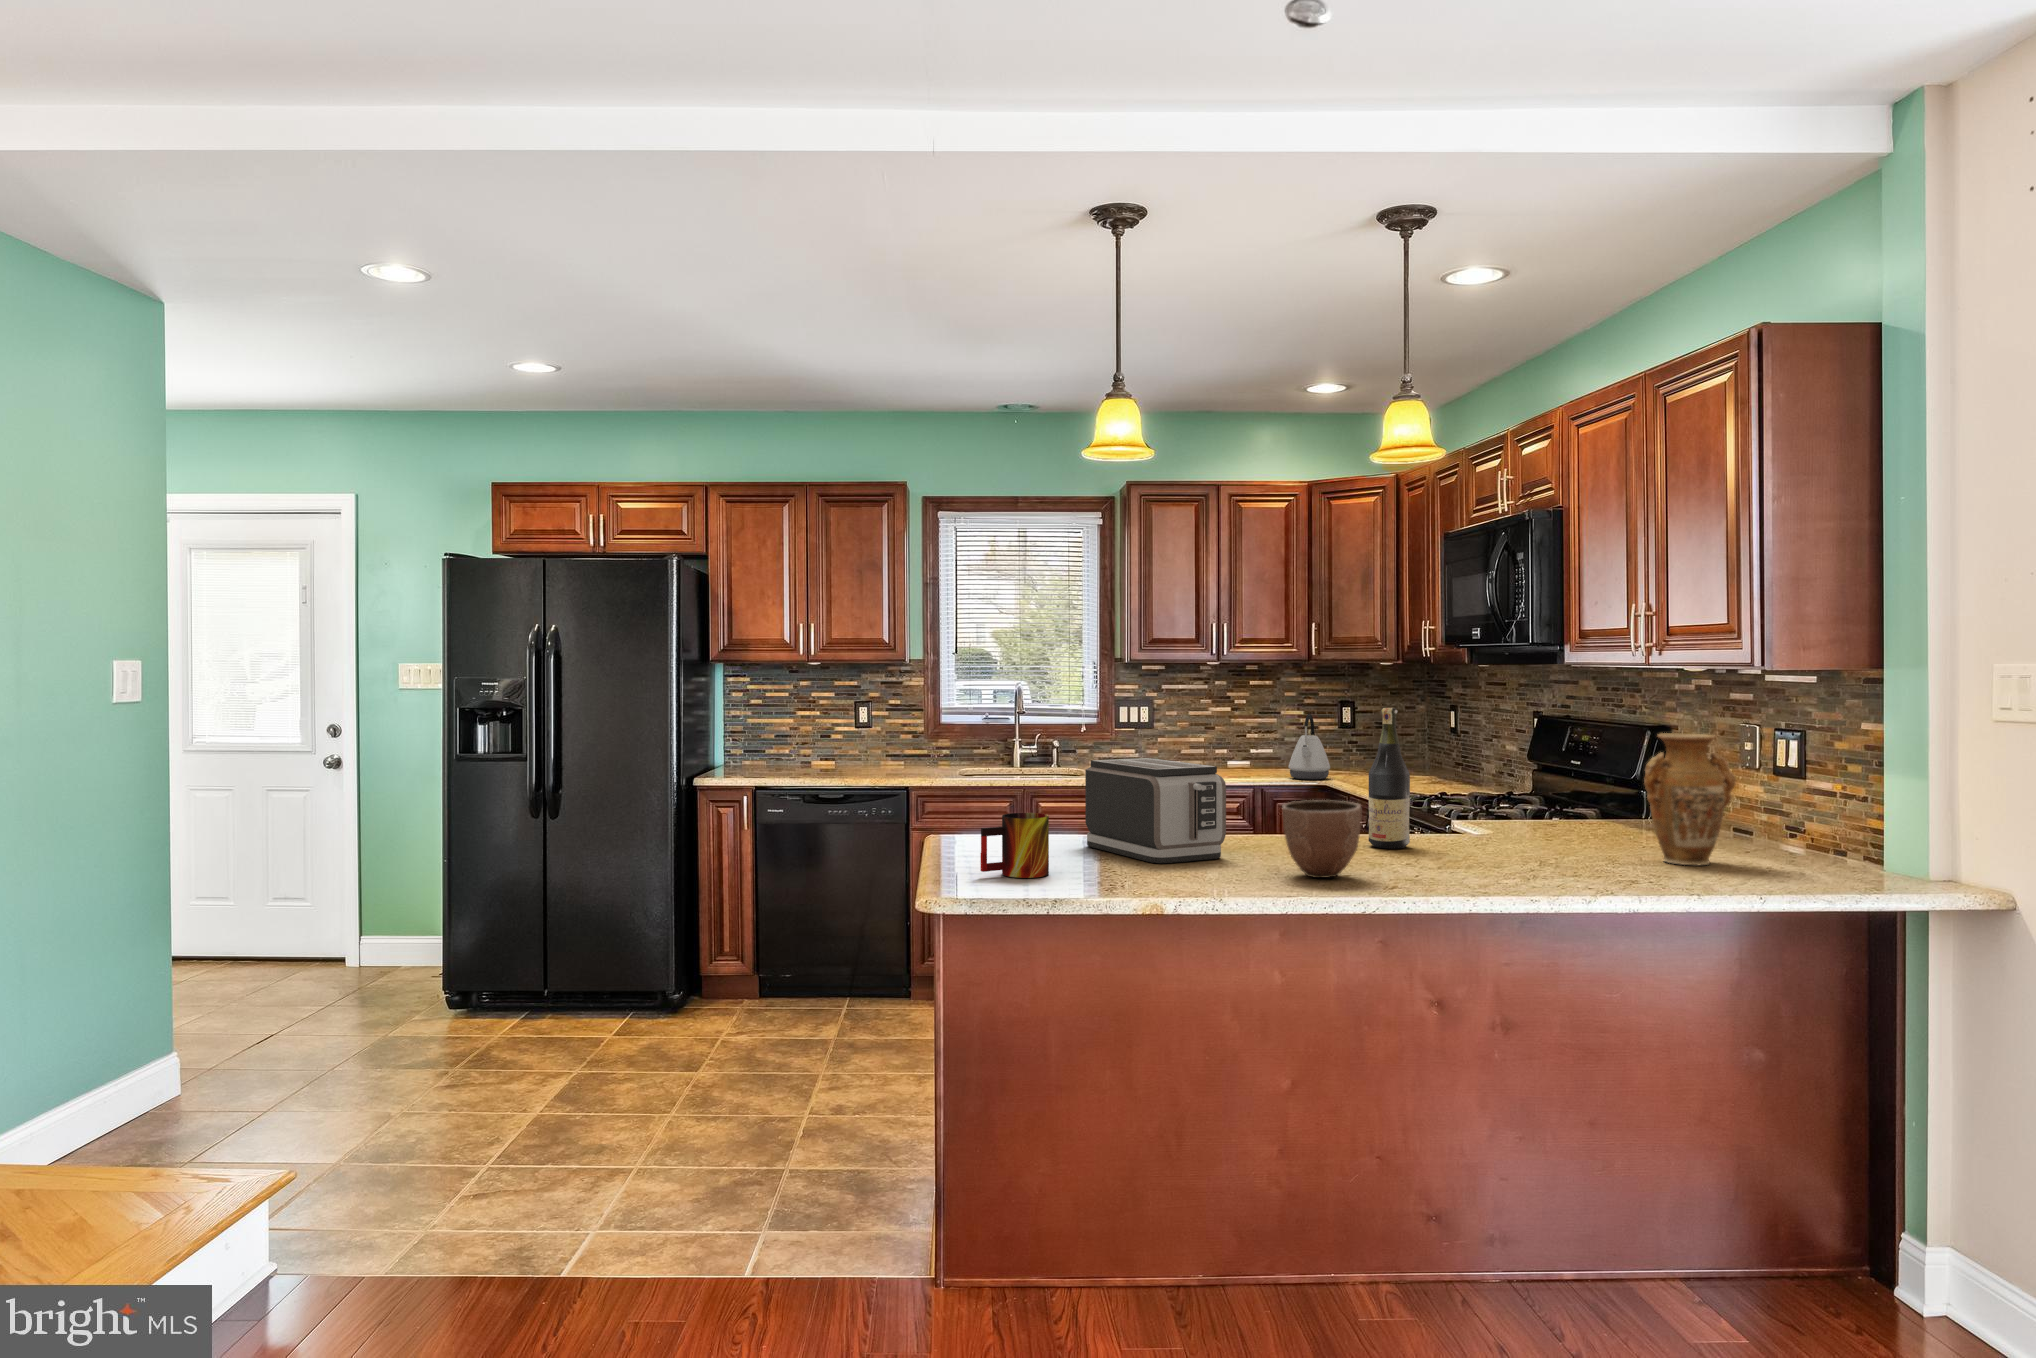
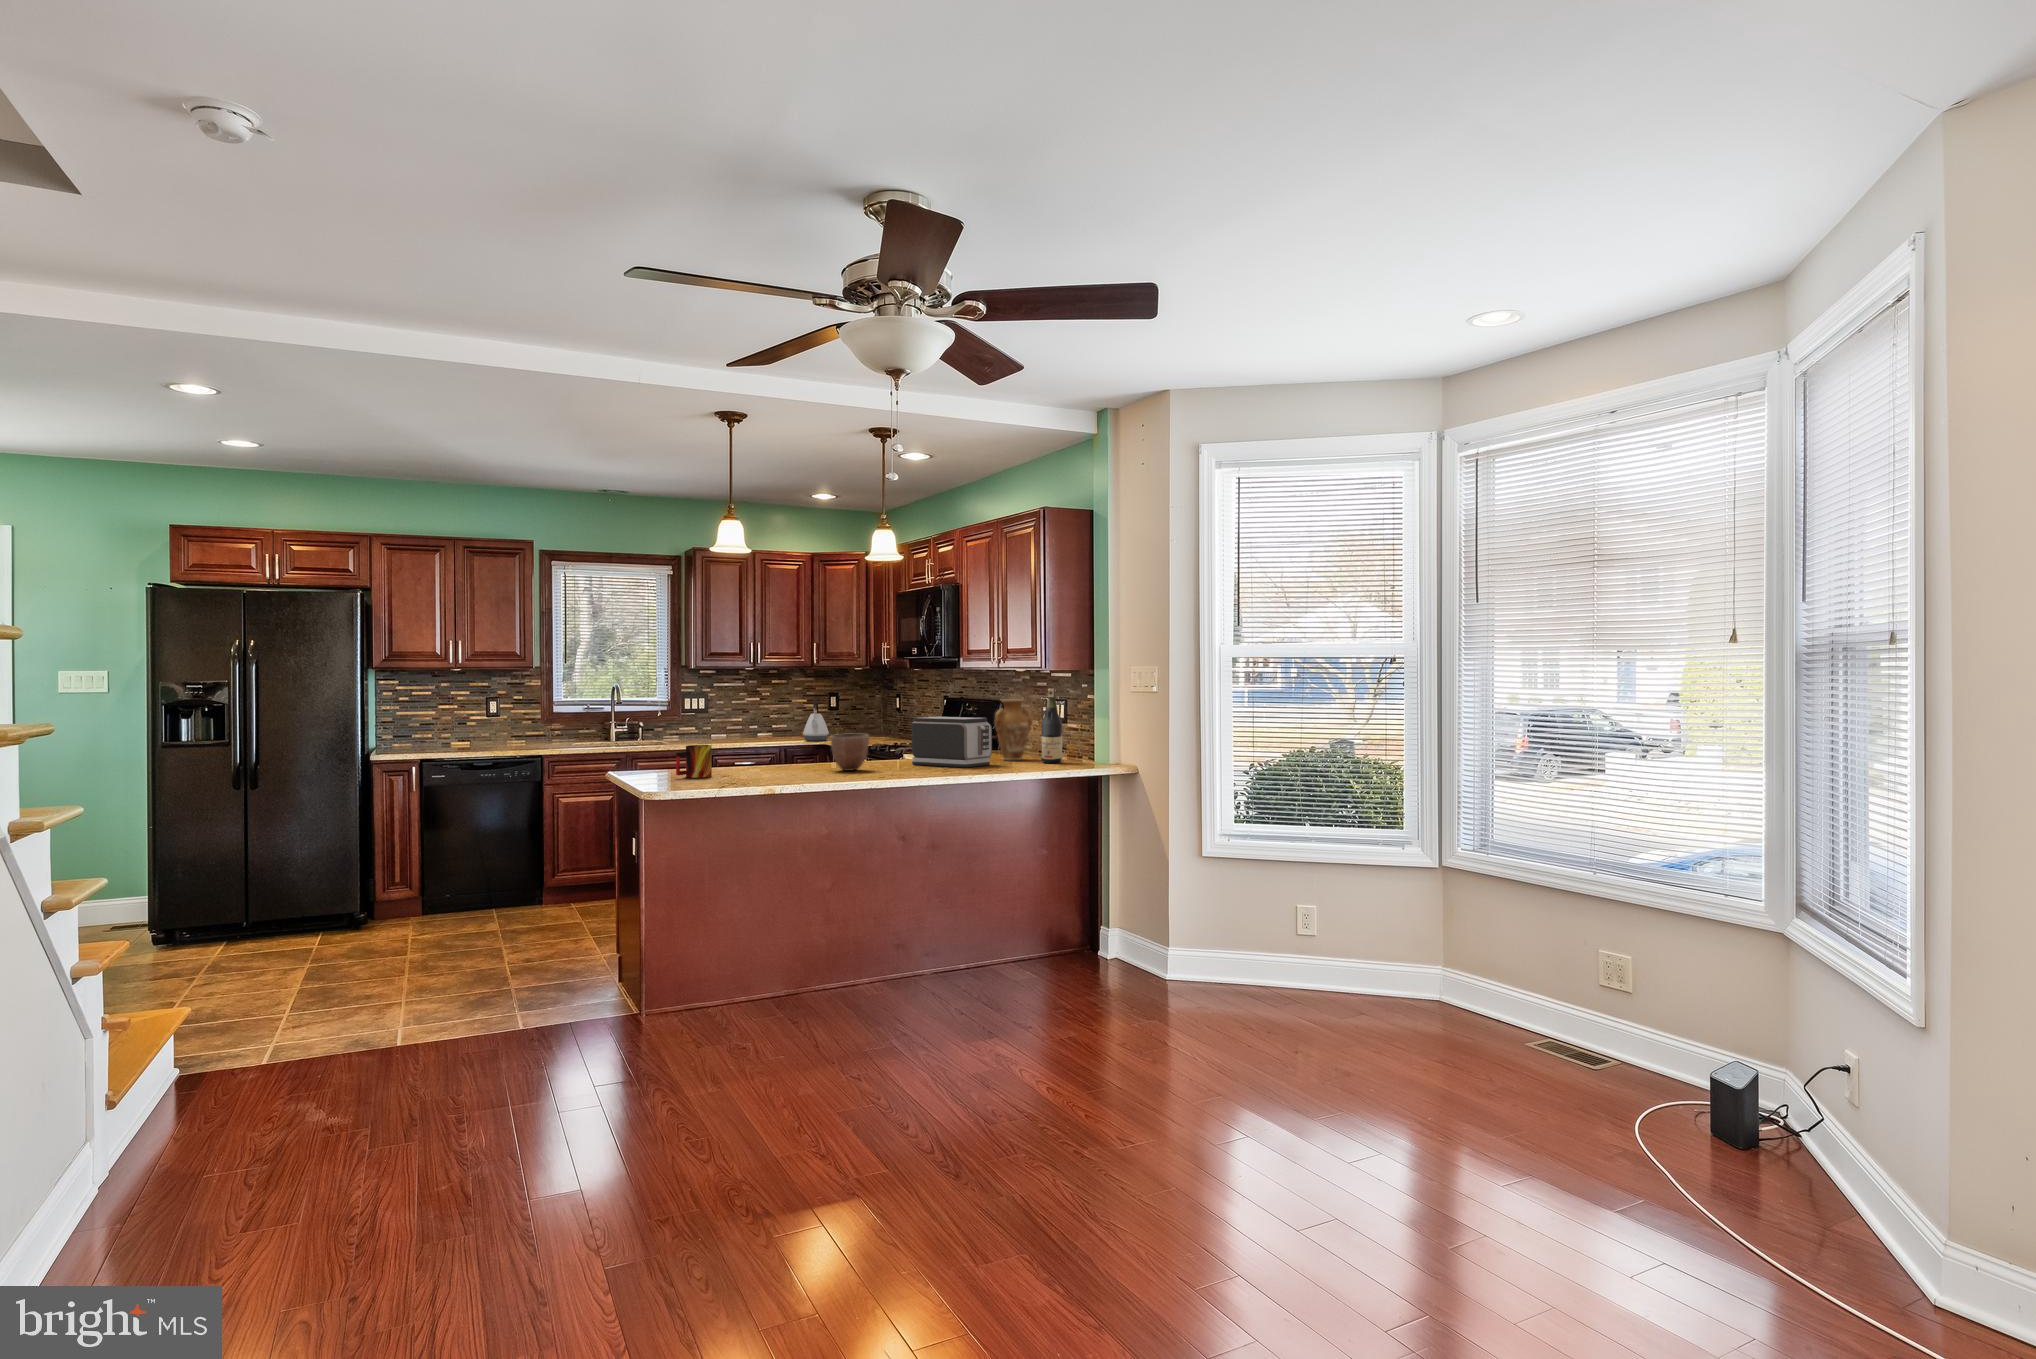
wine bottle: present [1369,708,1410,849] -> present [1041,688,1062,763]
toaster: present [1085,758,1226,863] -> present [912,717,992,767]

